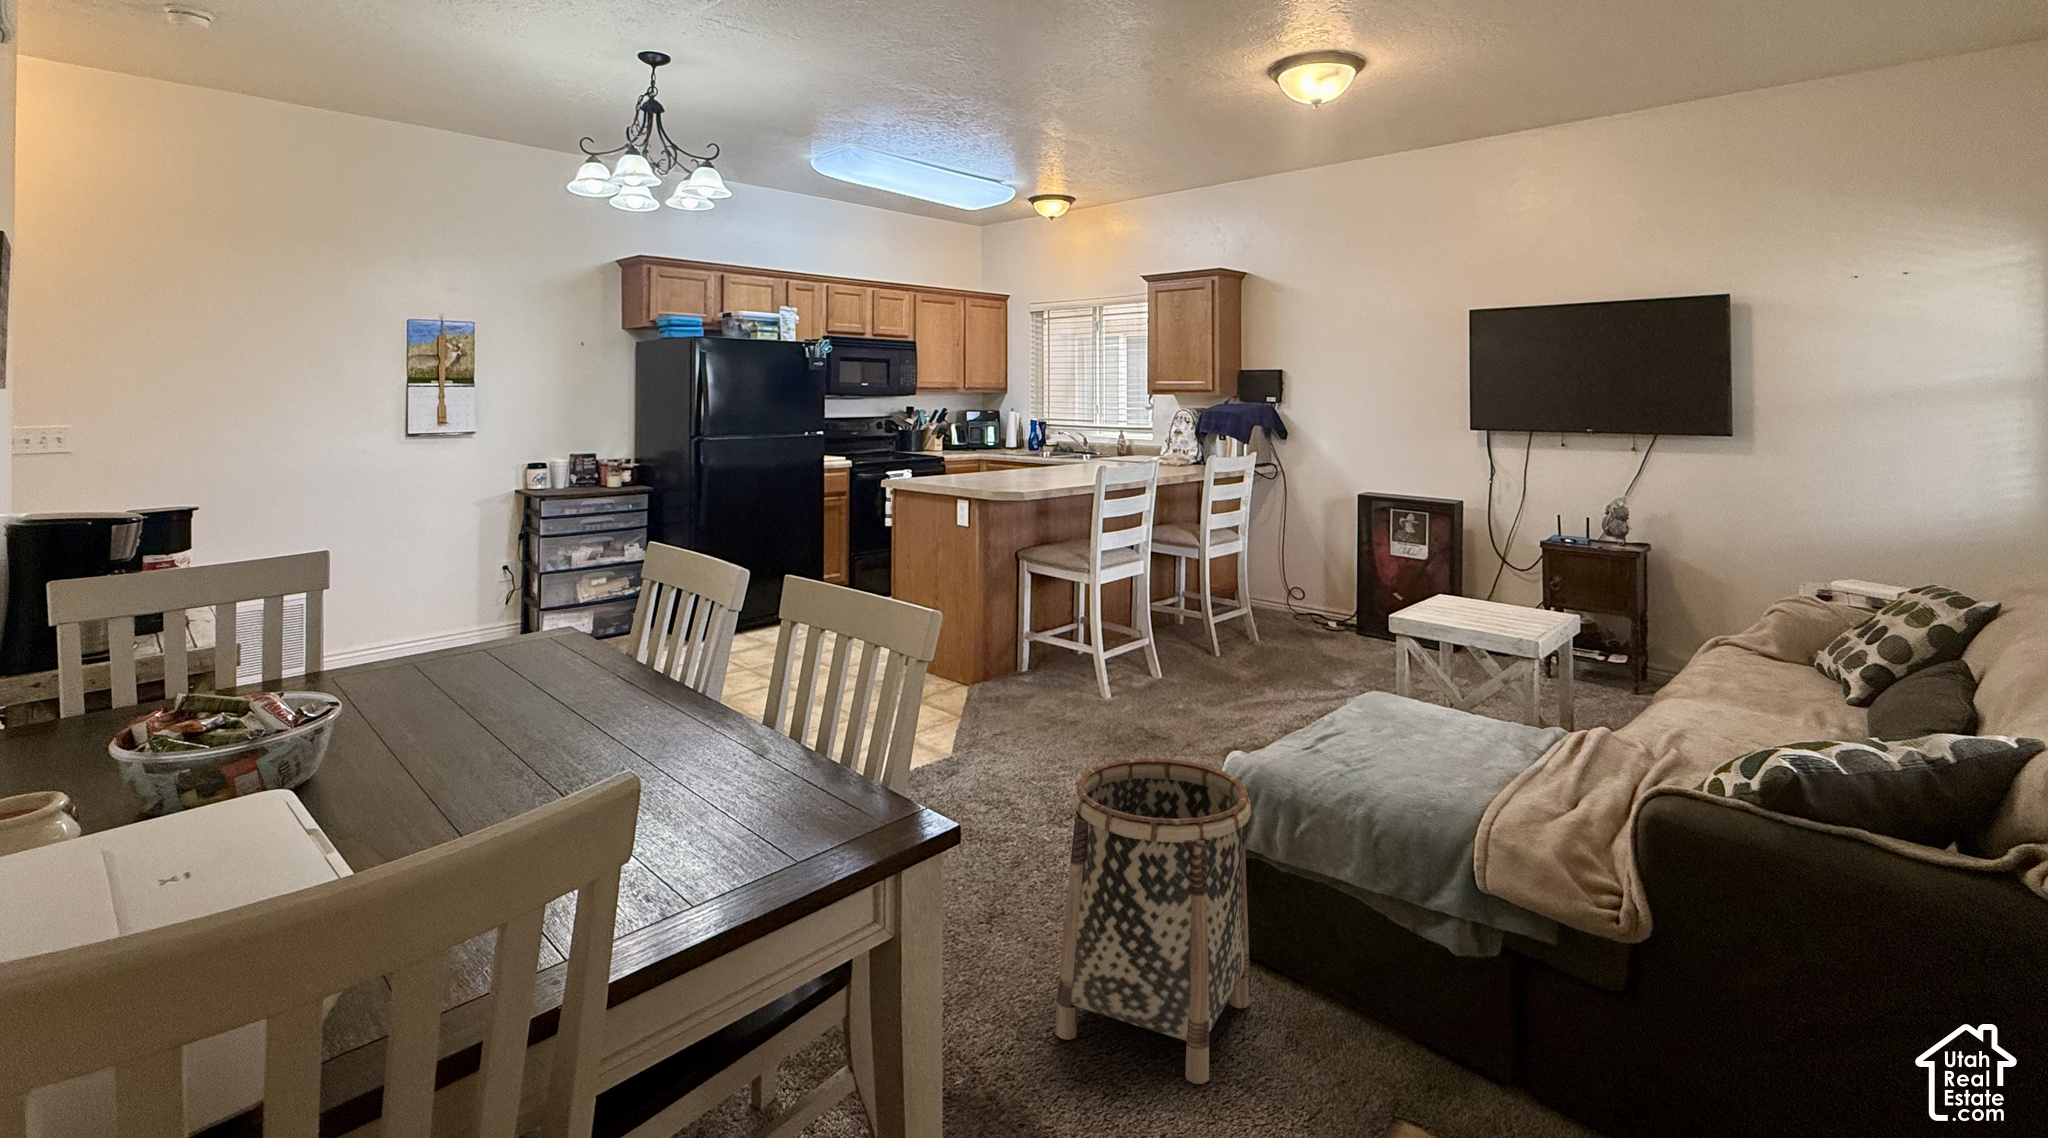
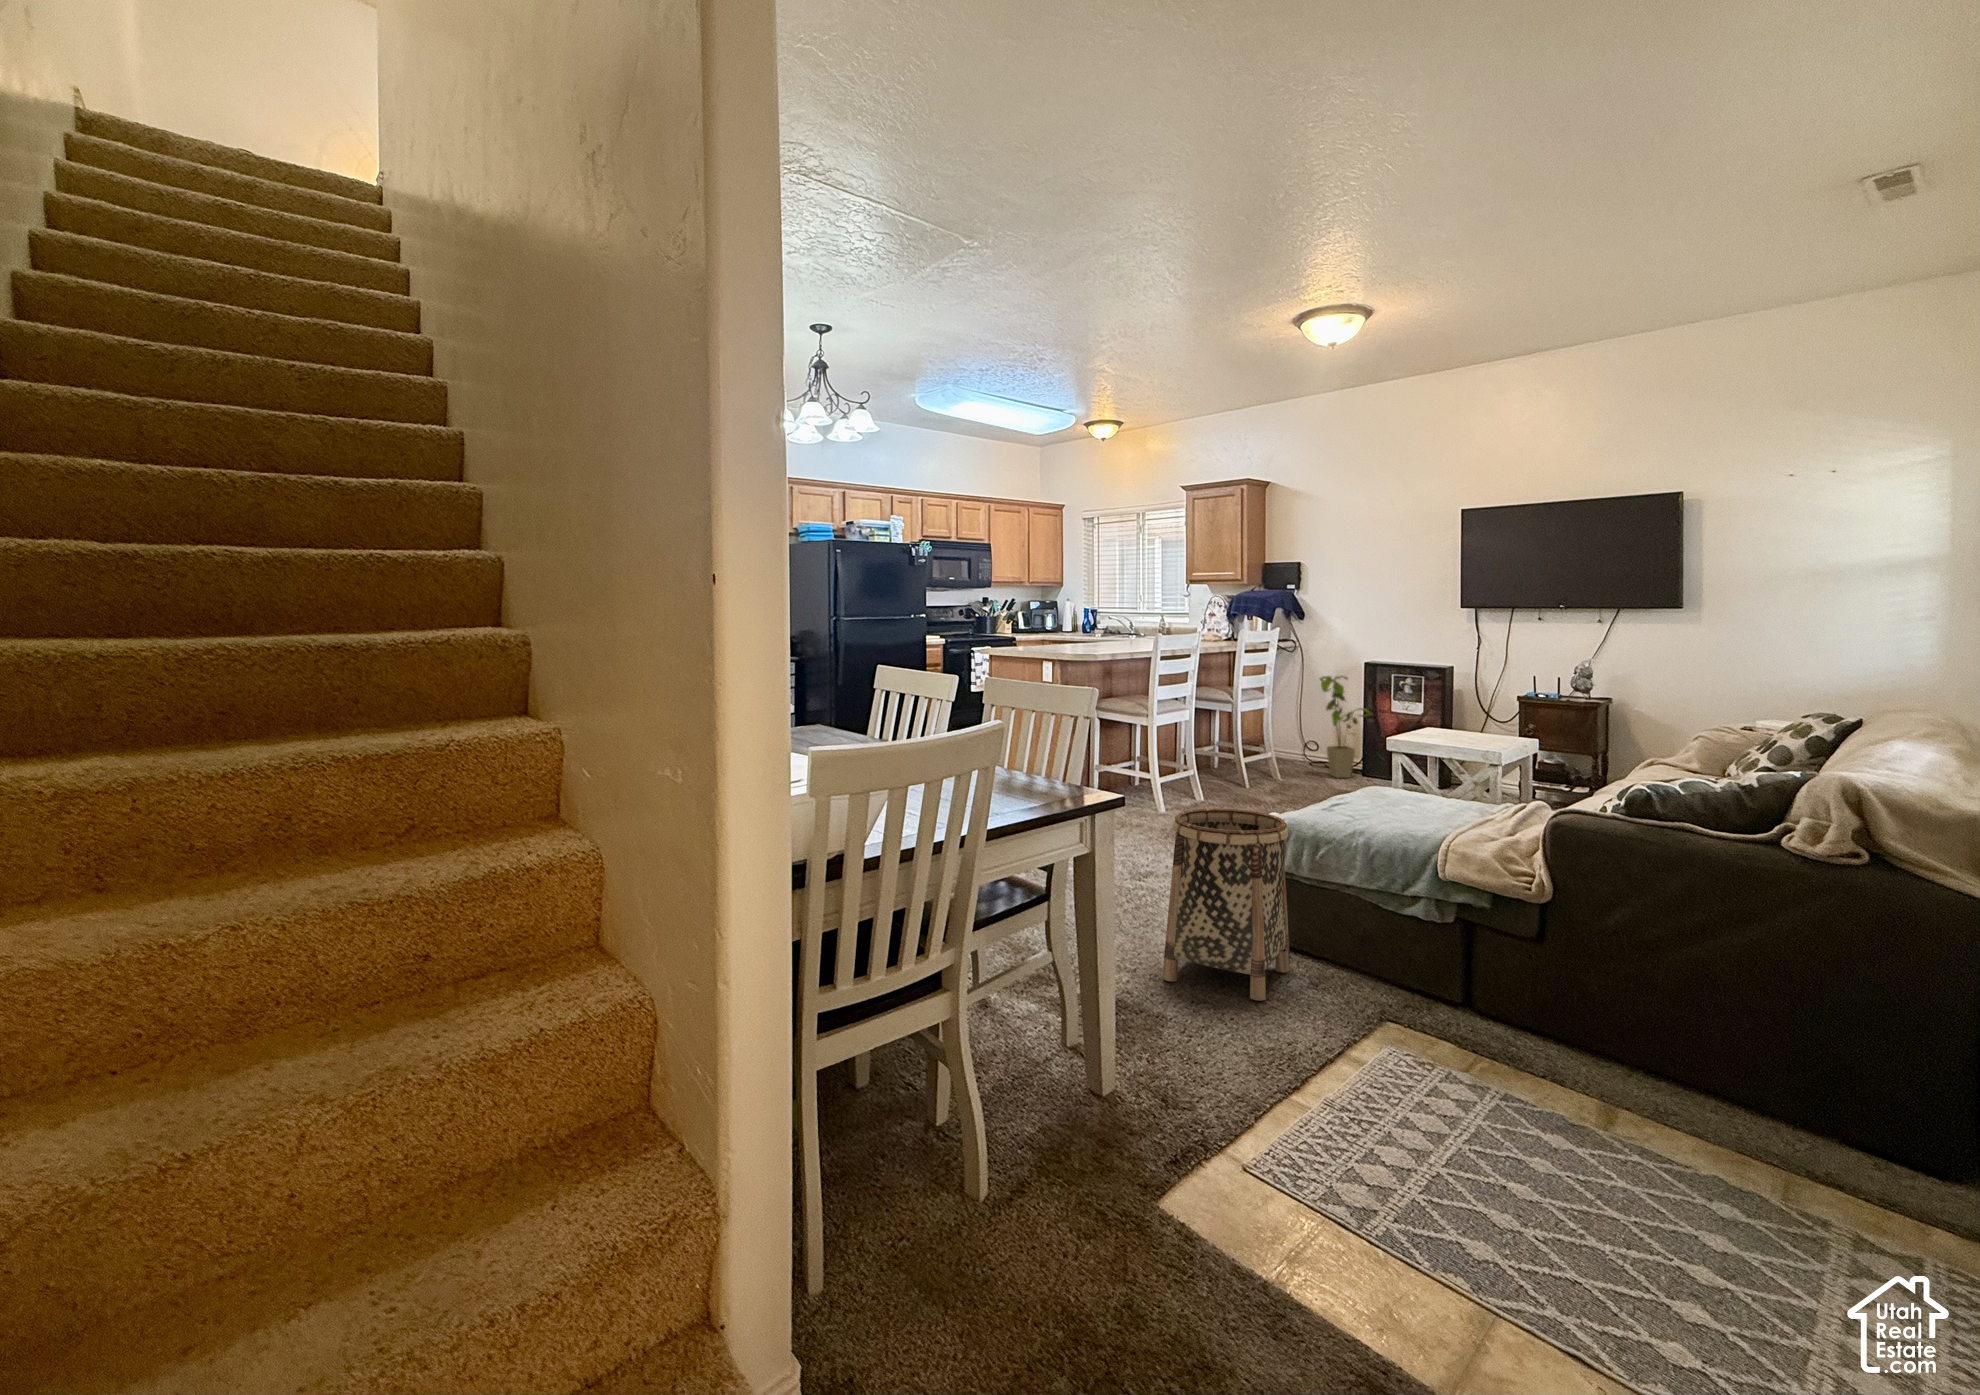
house plant: none [1302,511,1364,634] -> present [1320,676,1371,778]

